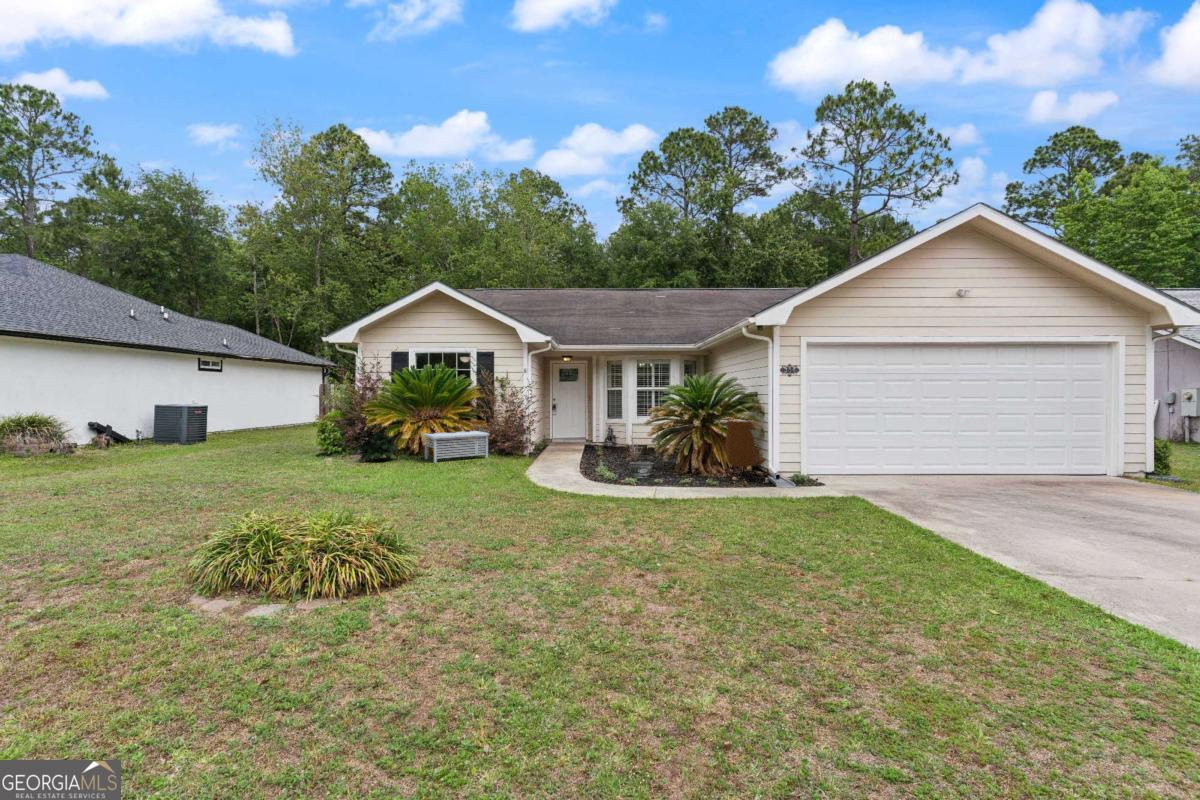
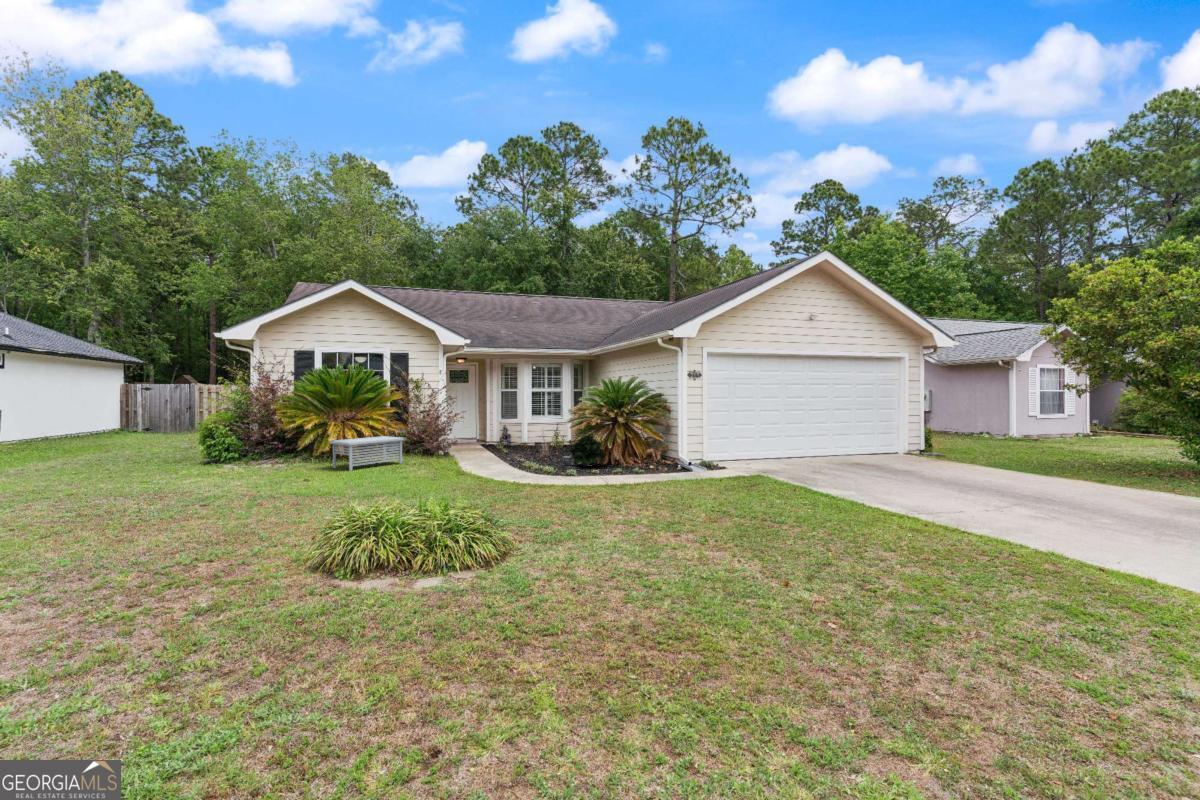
lounge chair: present [725,421,765,481] -> none [648,418,681,470]
potted plant: present [361,431,401,461] -> present [569,435,605,467]

